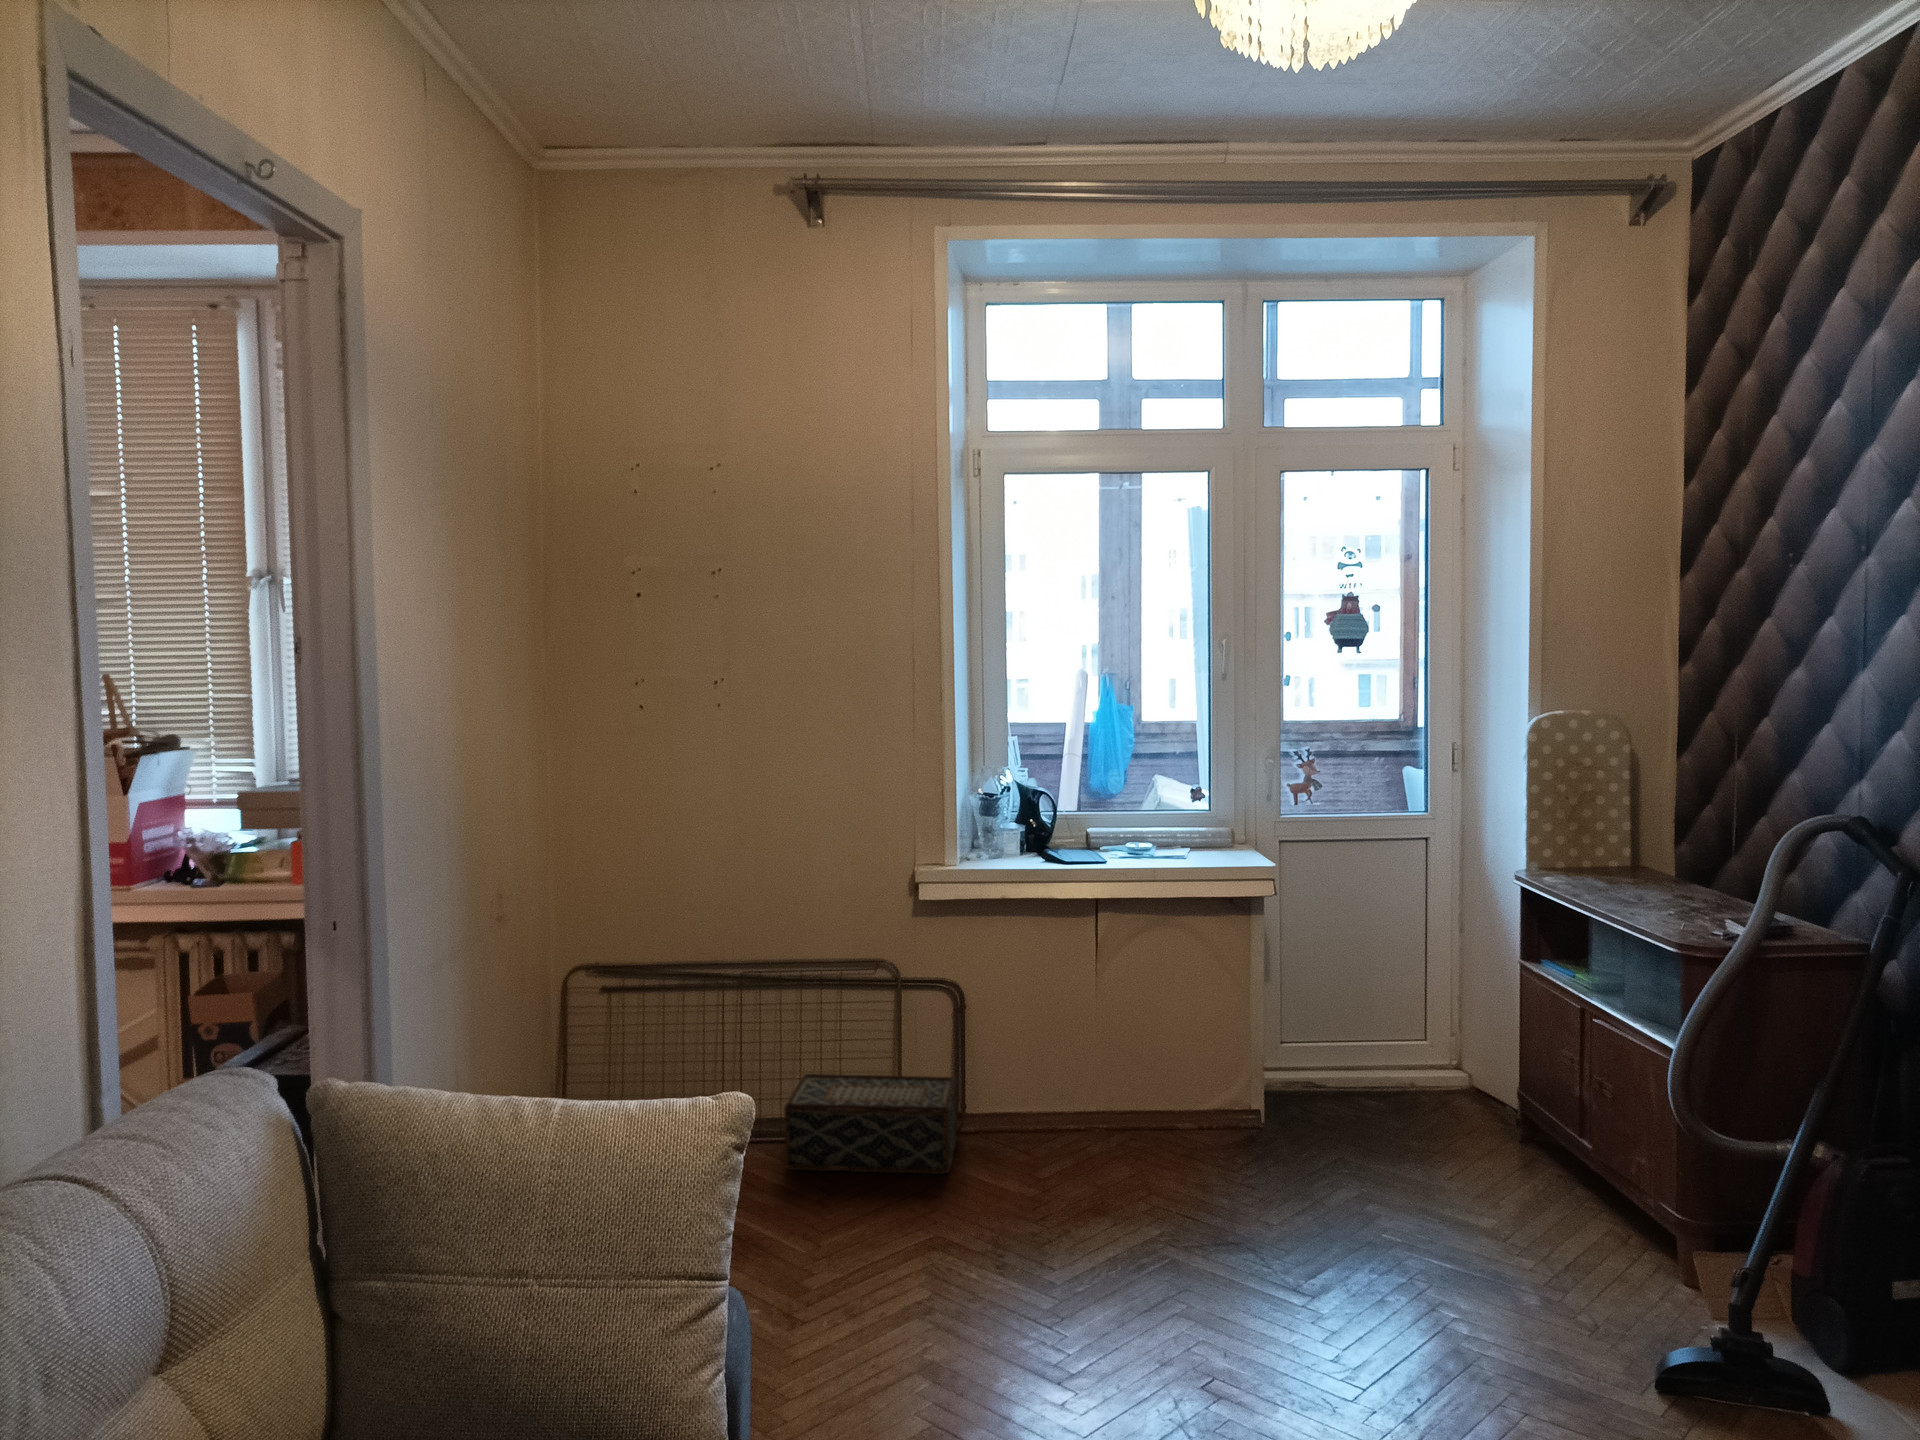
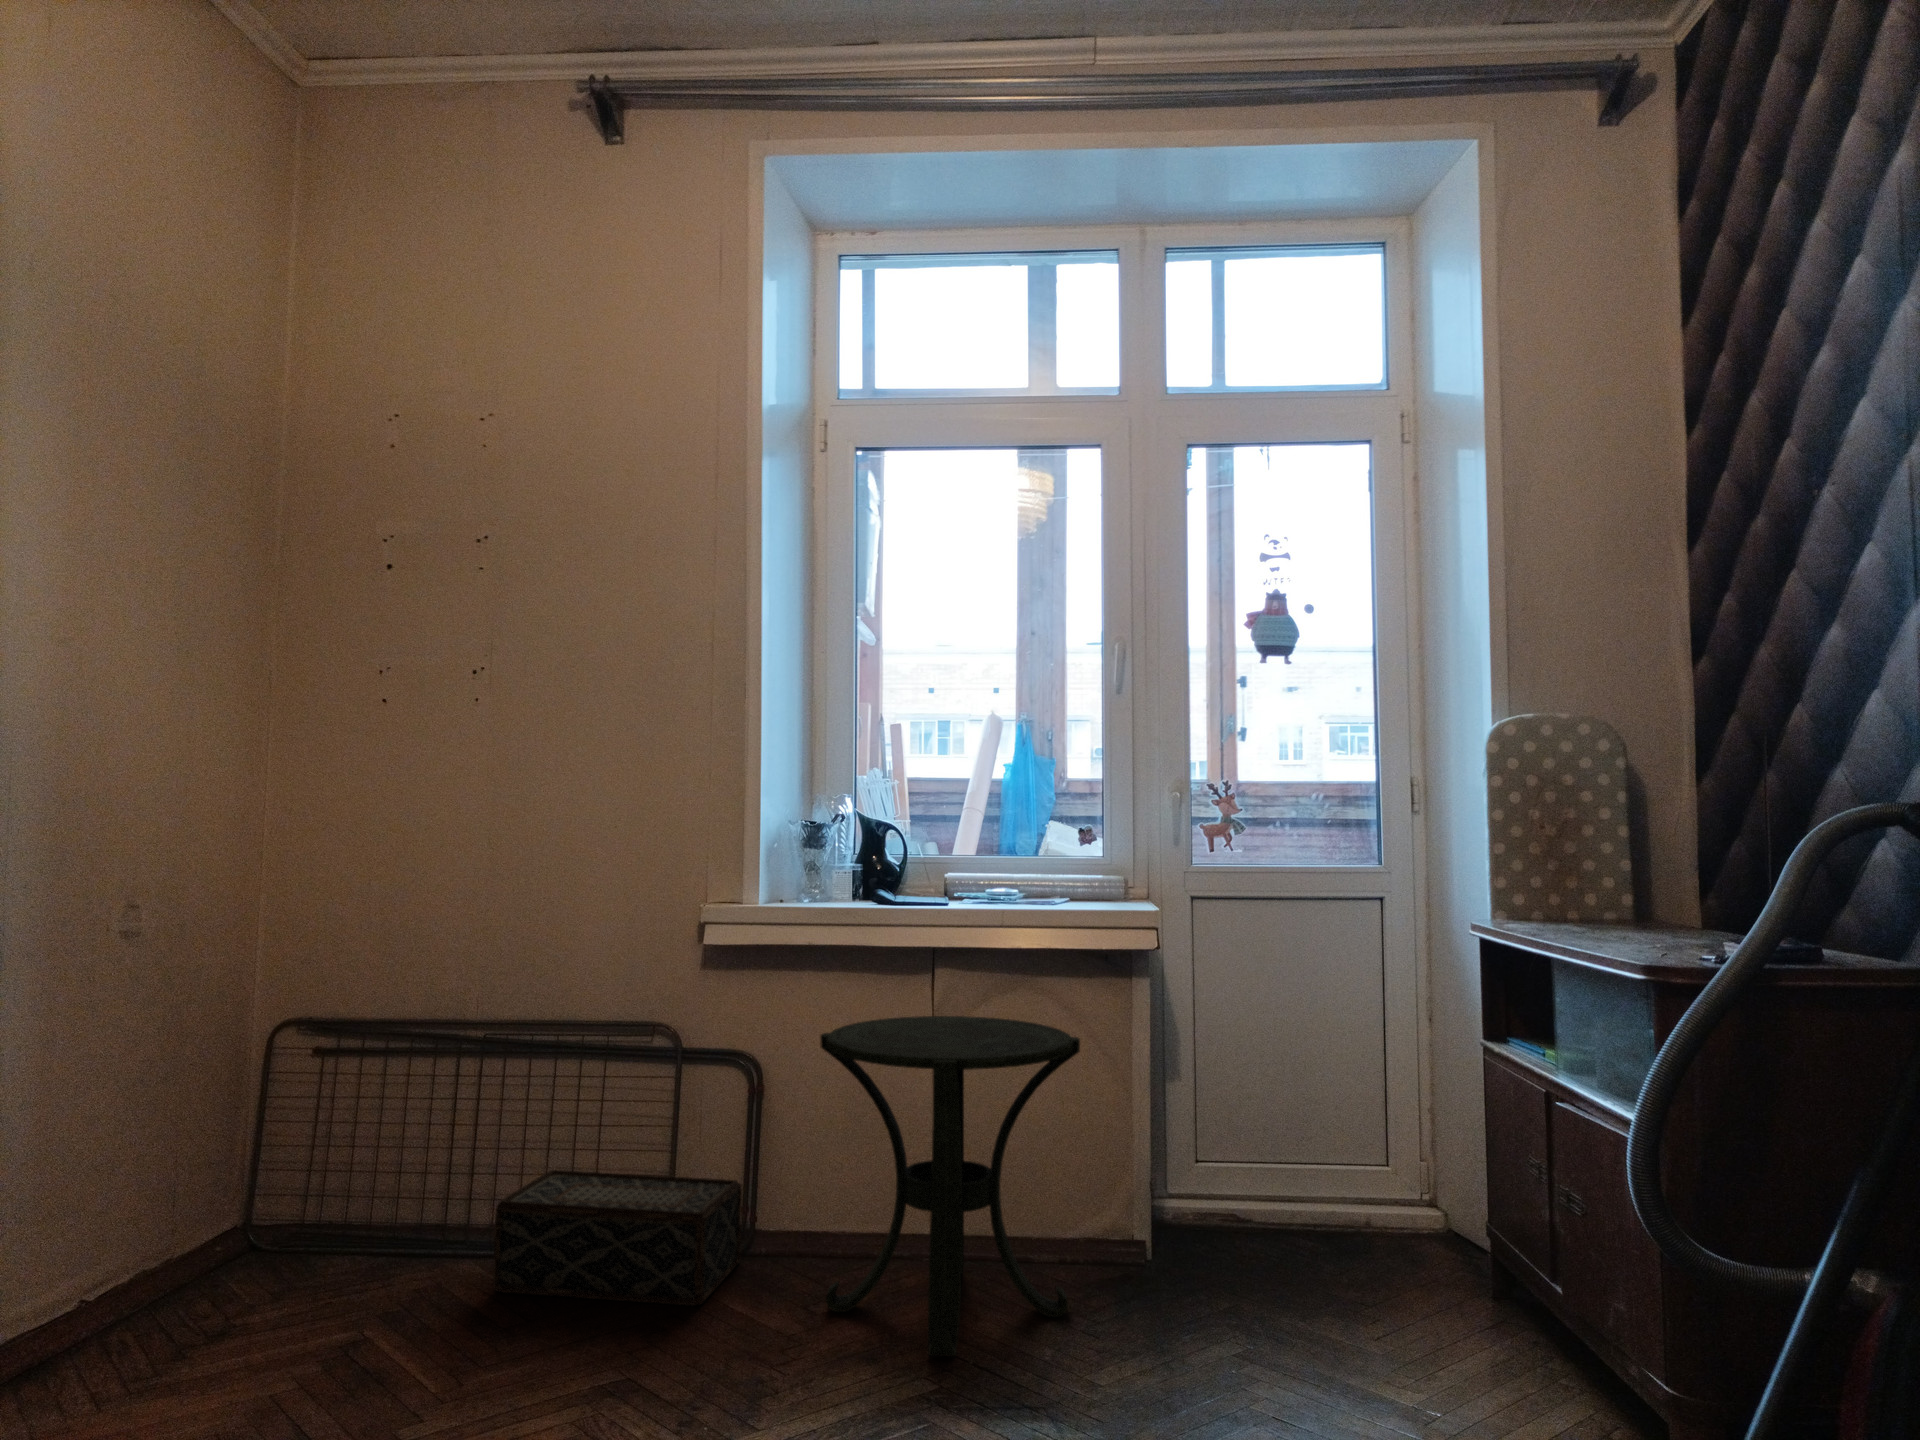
side table: none [1033,948,1229,1205] -> present [820,1016,1080,1357]

